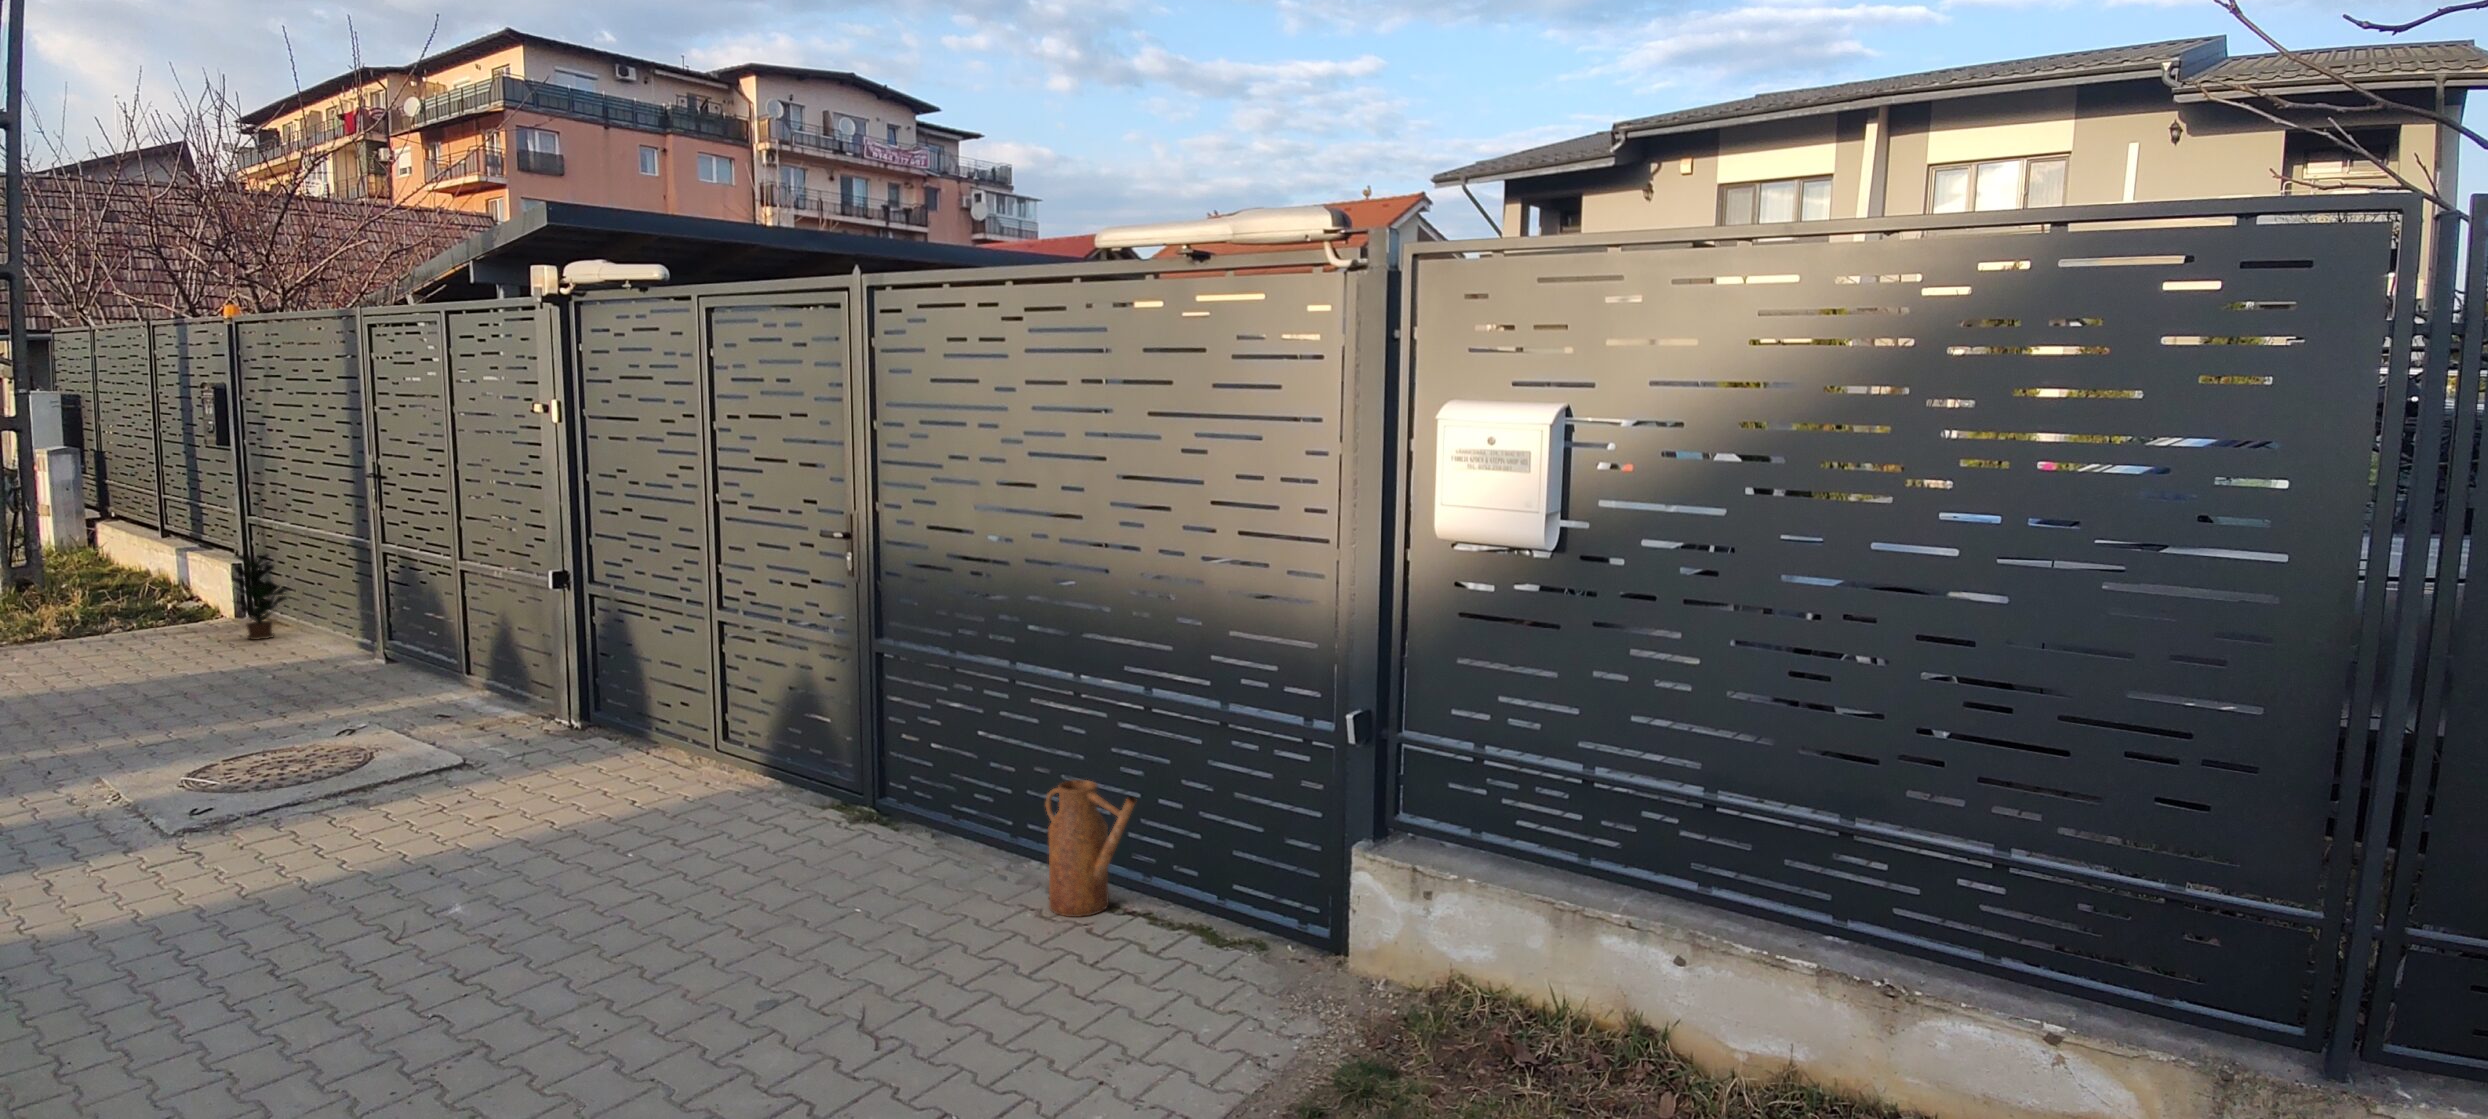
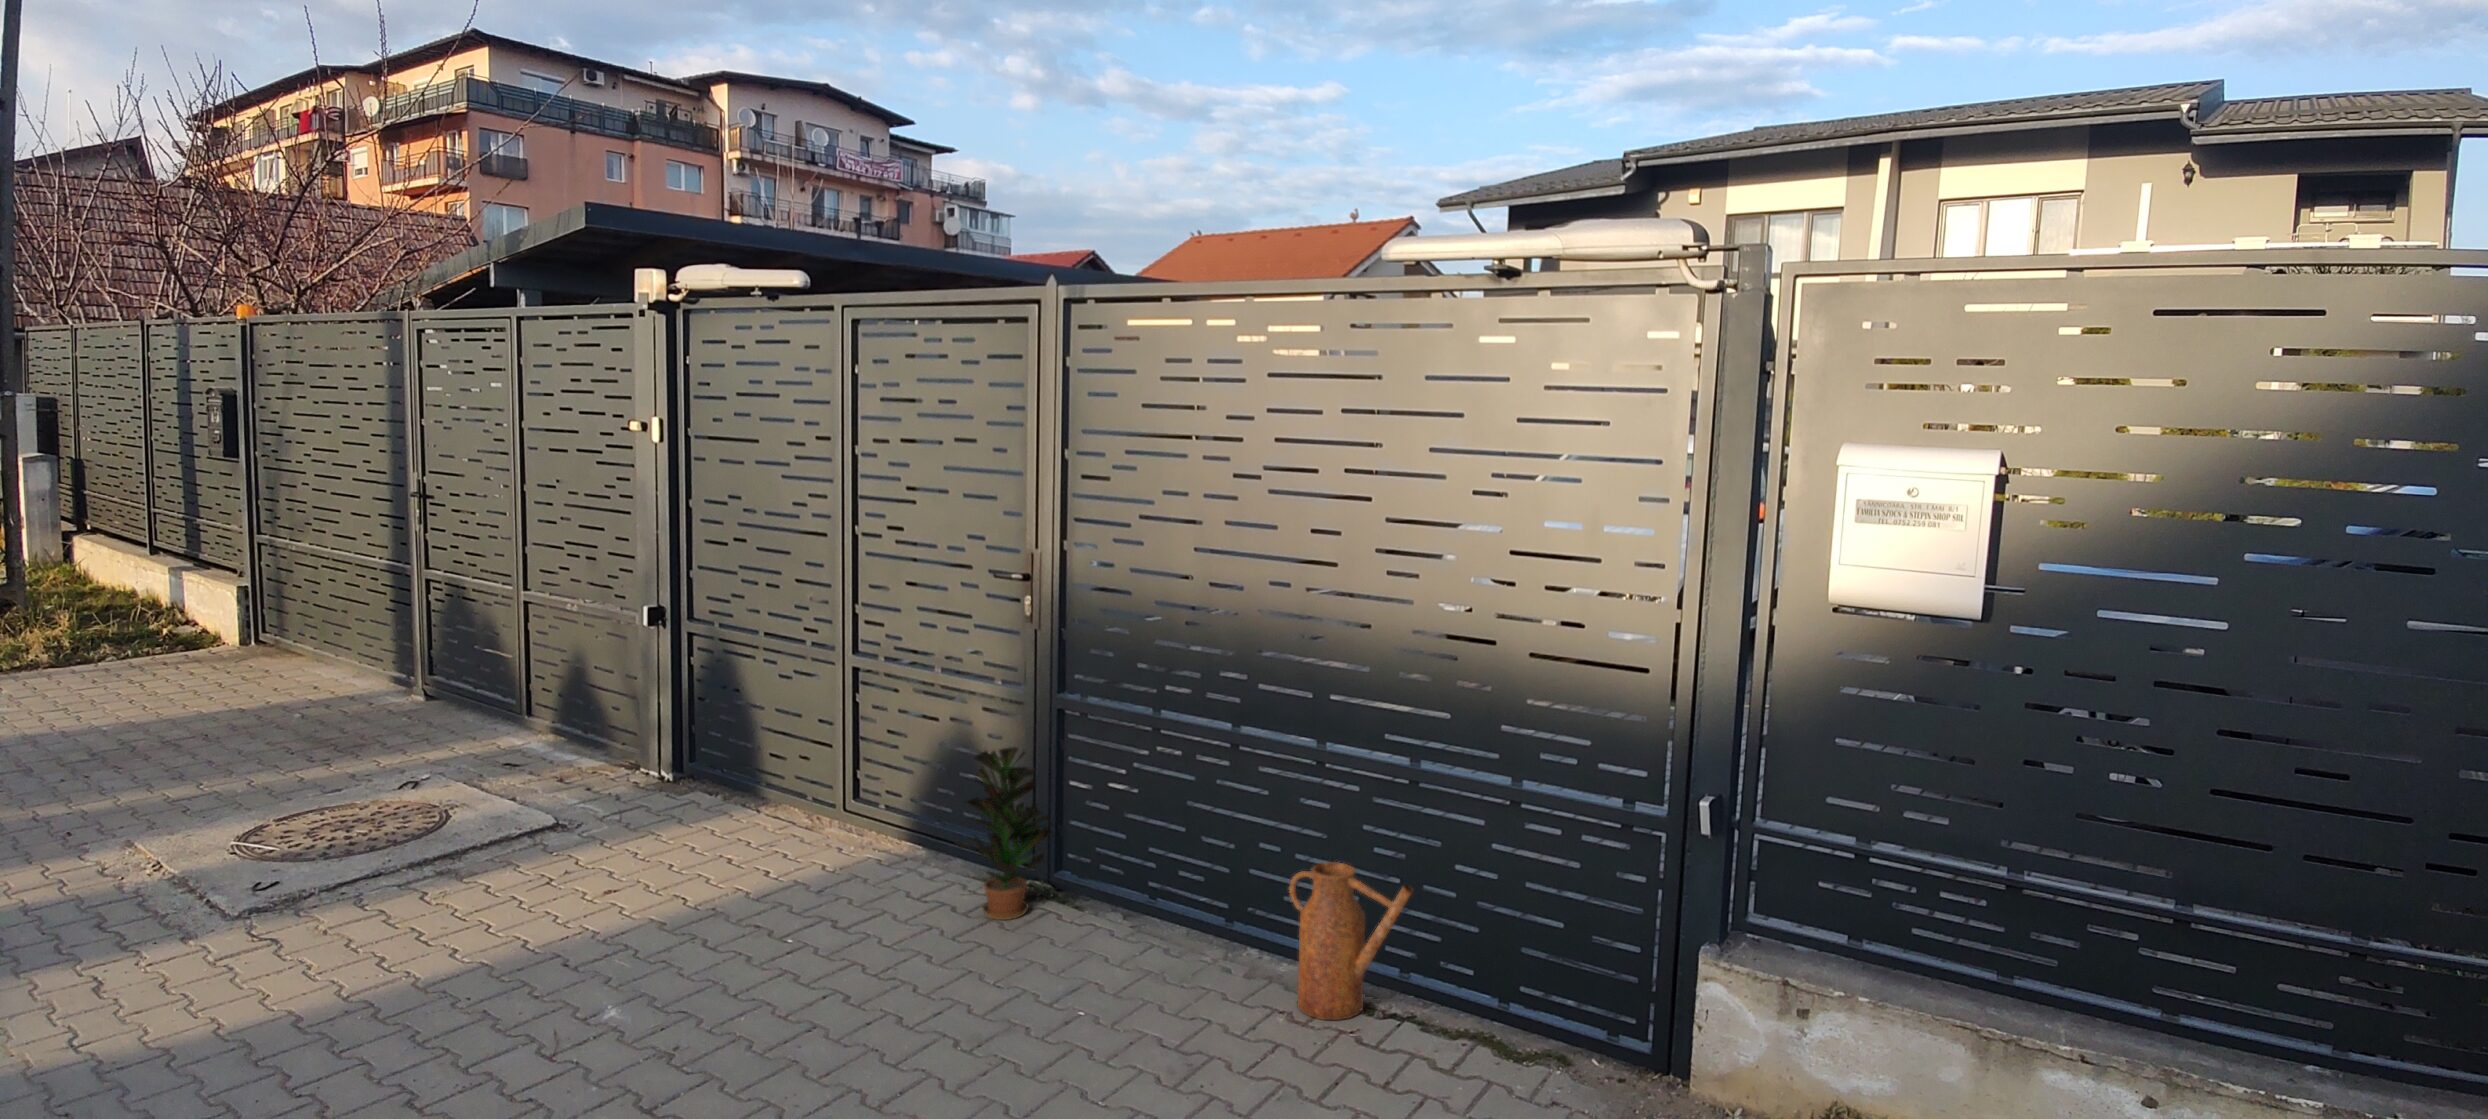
potted plant: present [232,554,288,640] -> present [954,747,1054,920]

